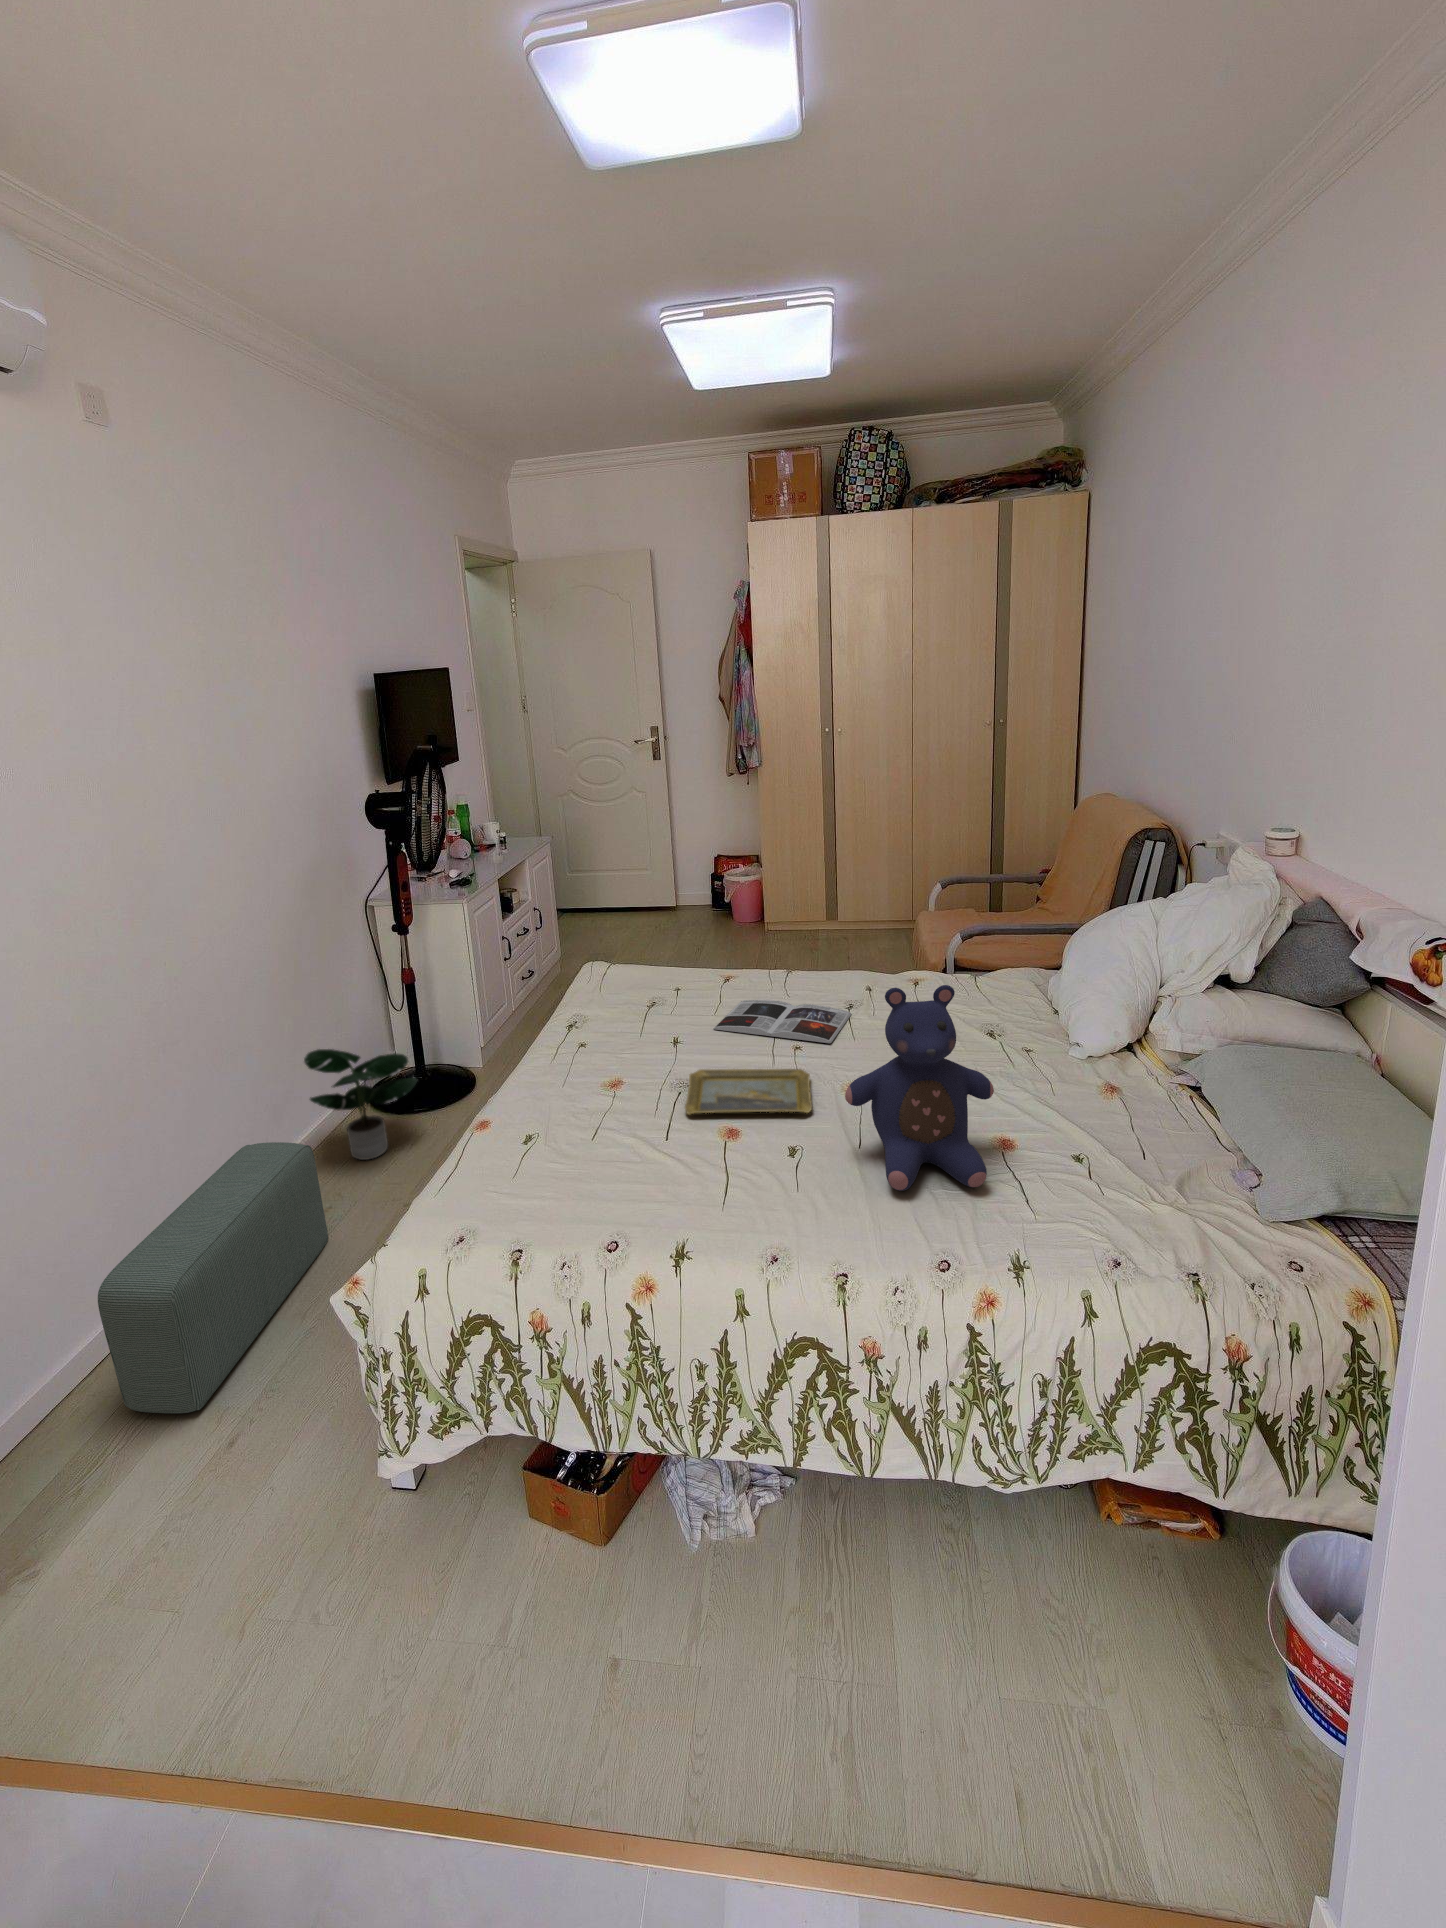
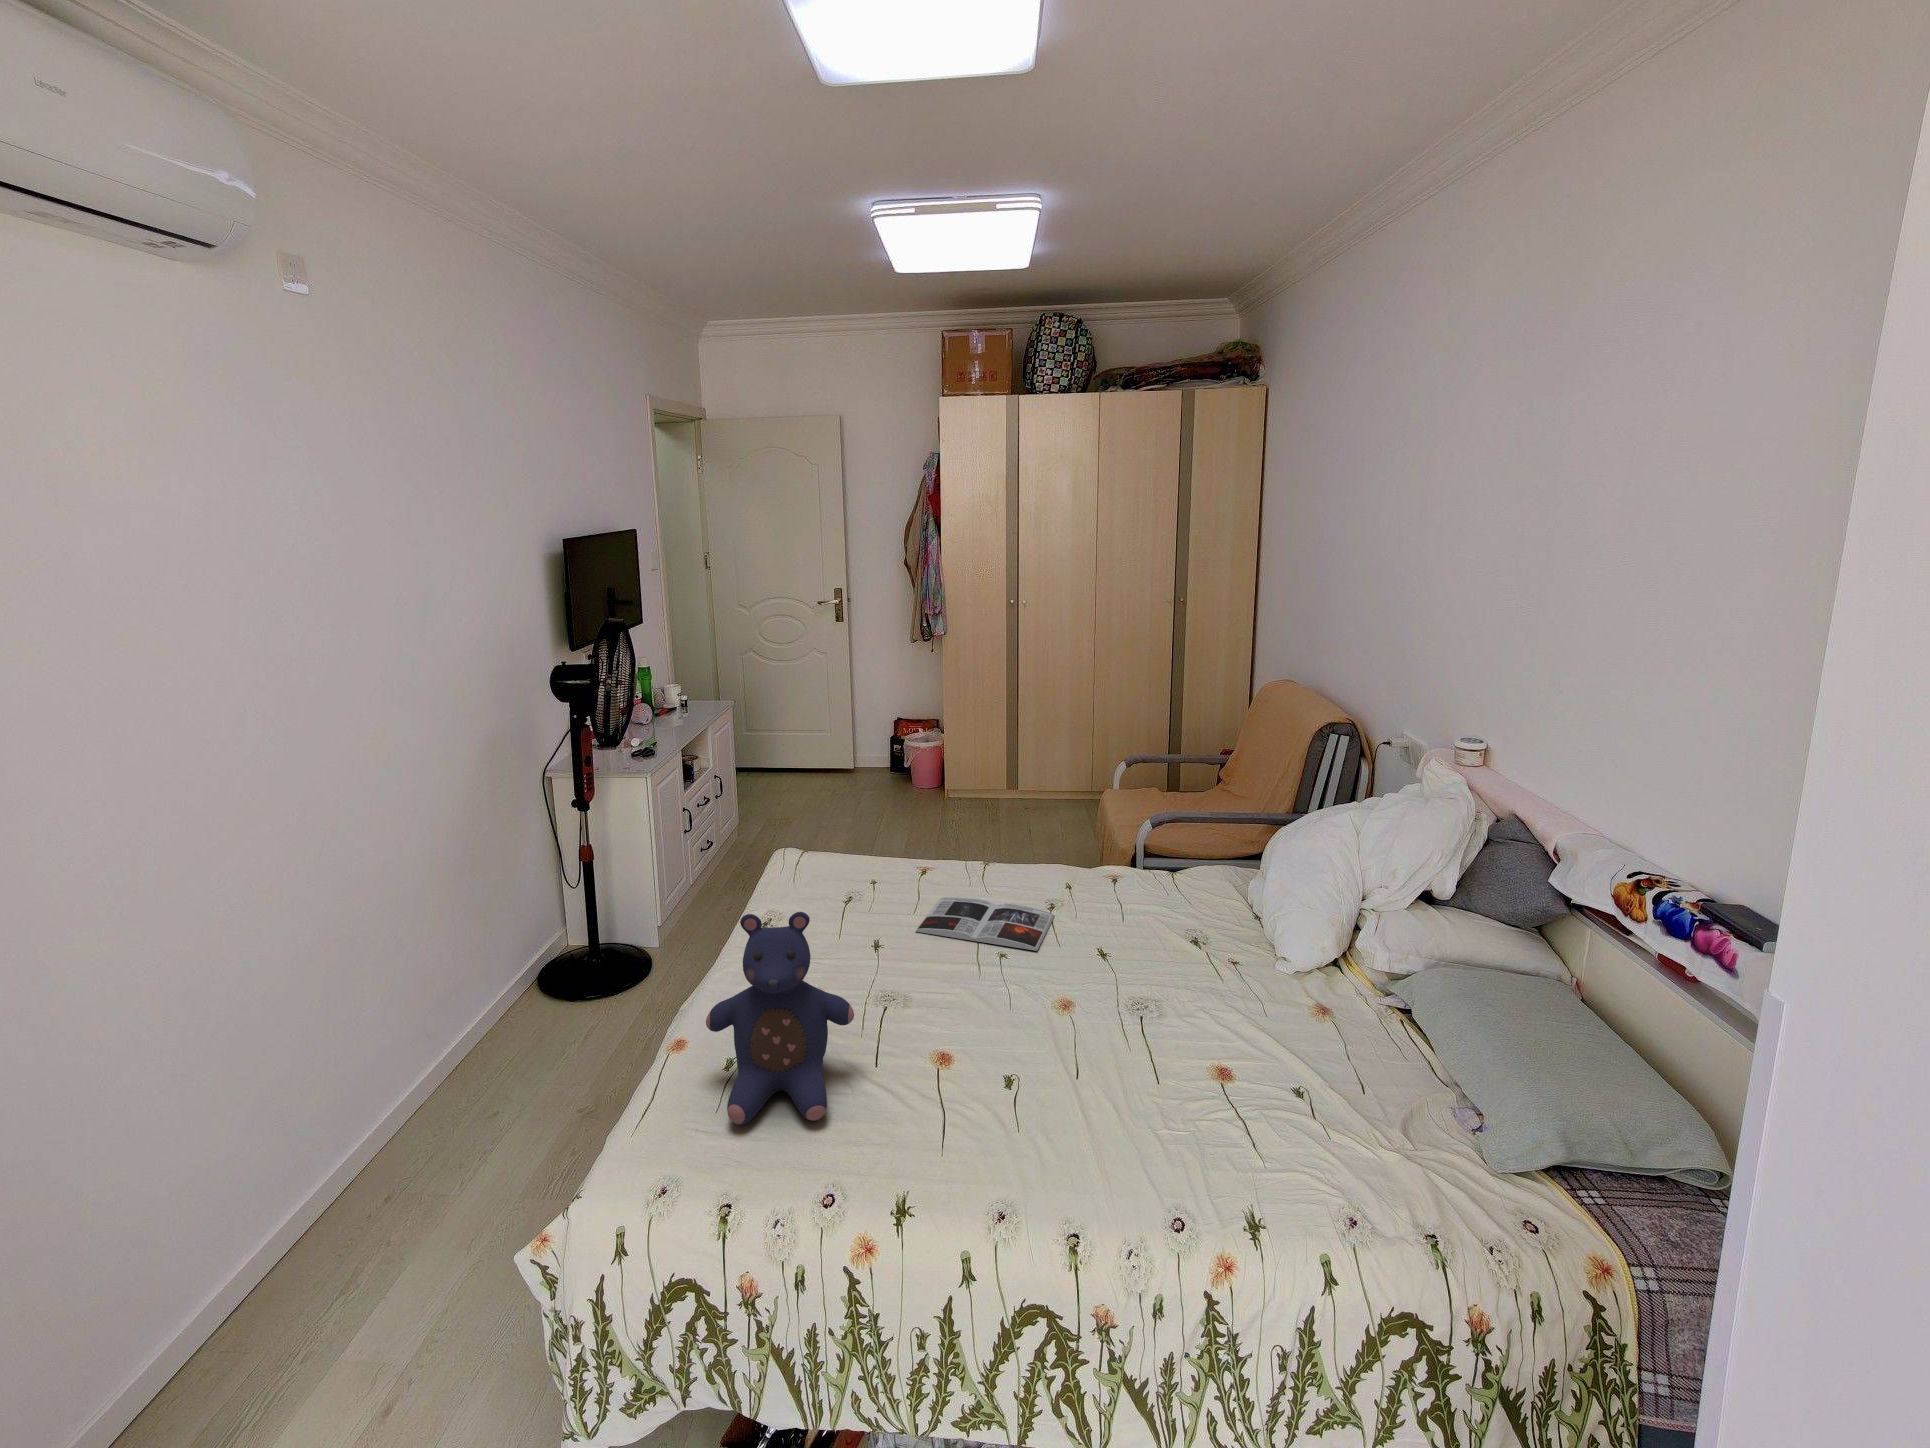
teddy bear: present [845,985,994,1191] -> present [706,912,854,1125]
potted plant: present [304,1049,417,1160] -> none [476,936,597,1056]
tray: present [685,1069,812,1114] -> none [894,982,1026,1037]
pouf: present [98,1142,328,1413] -> none [245,1050,498,1374]

